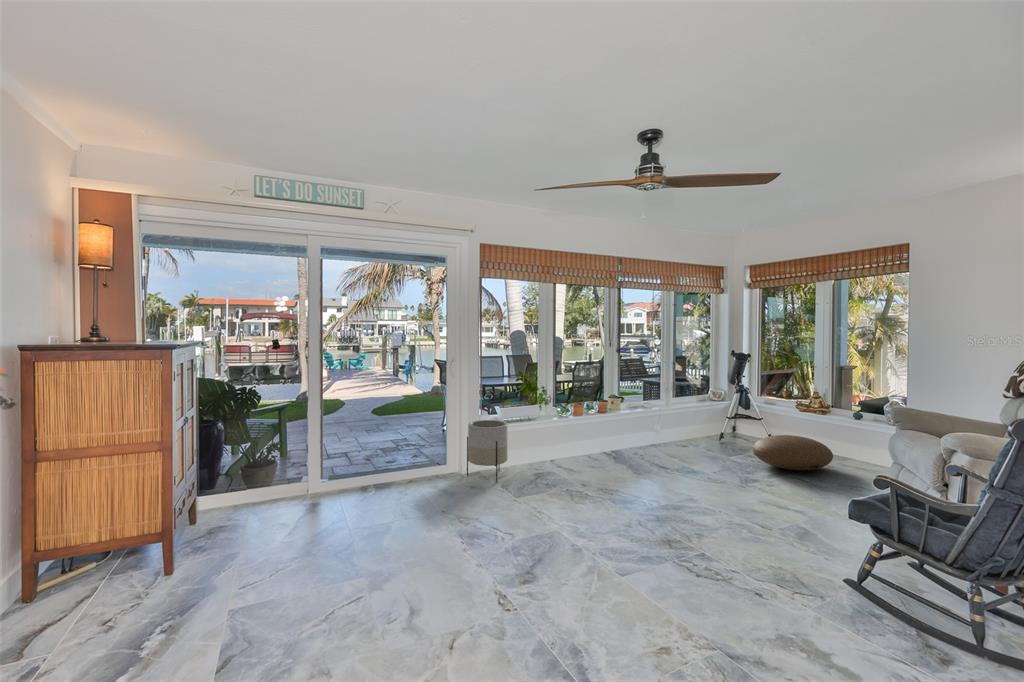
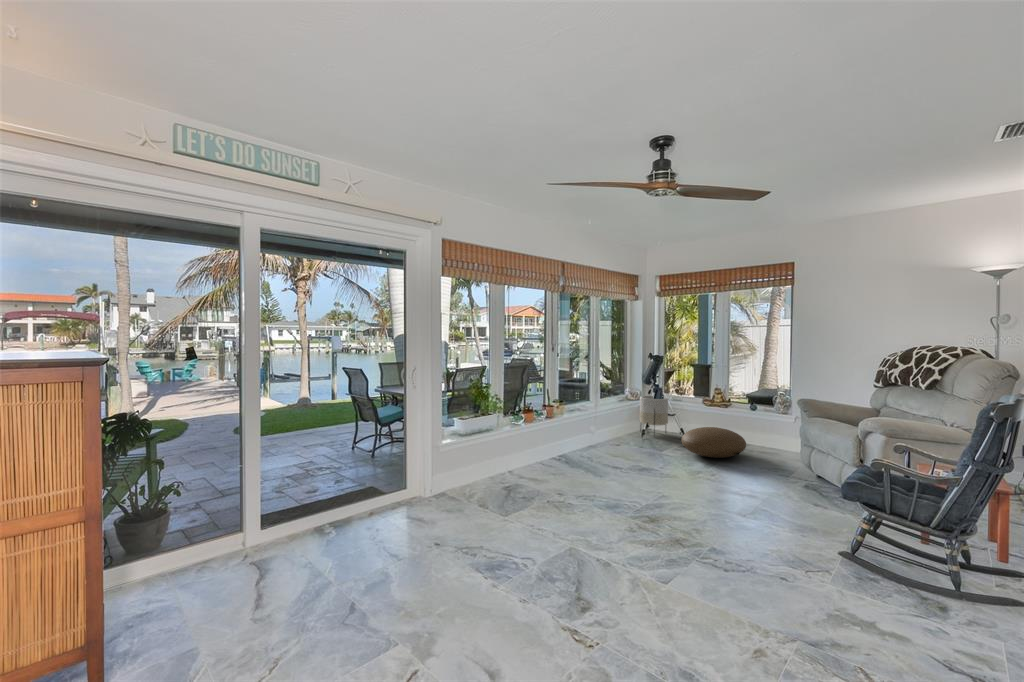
planter: present [467,420,508,483] -> present [640,396,668,426]

